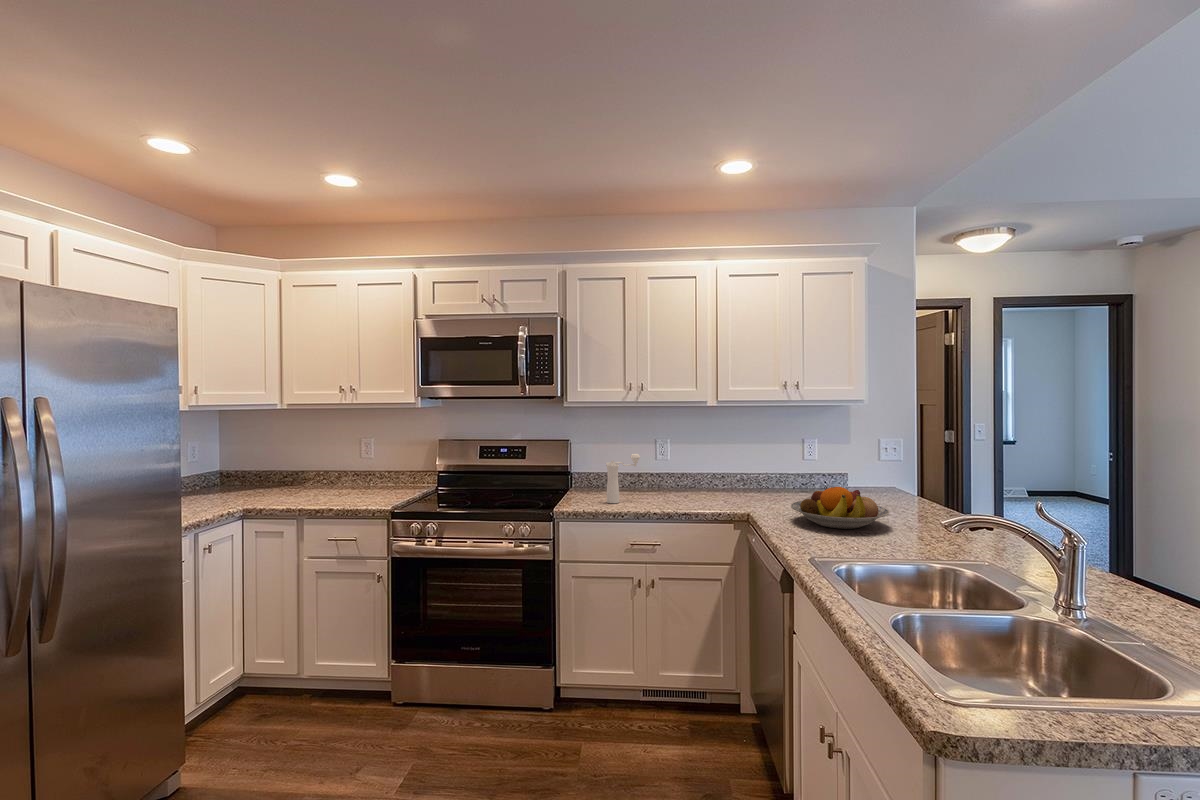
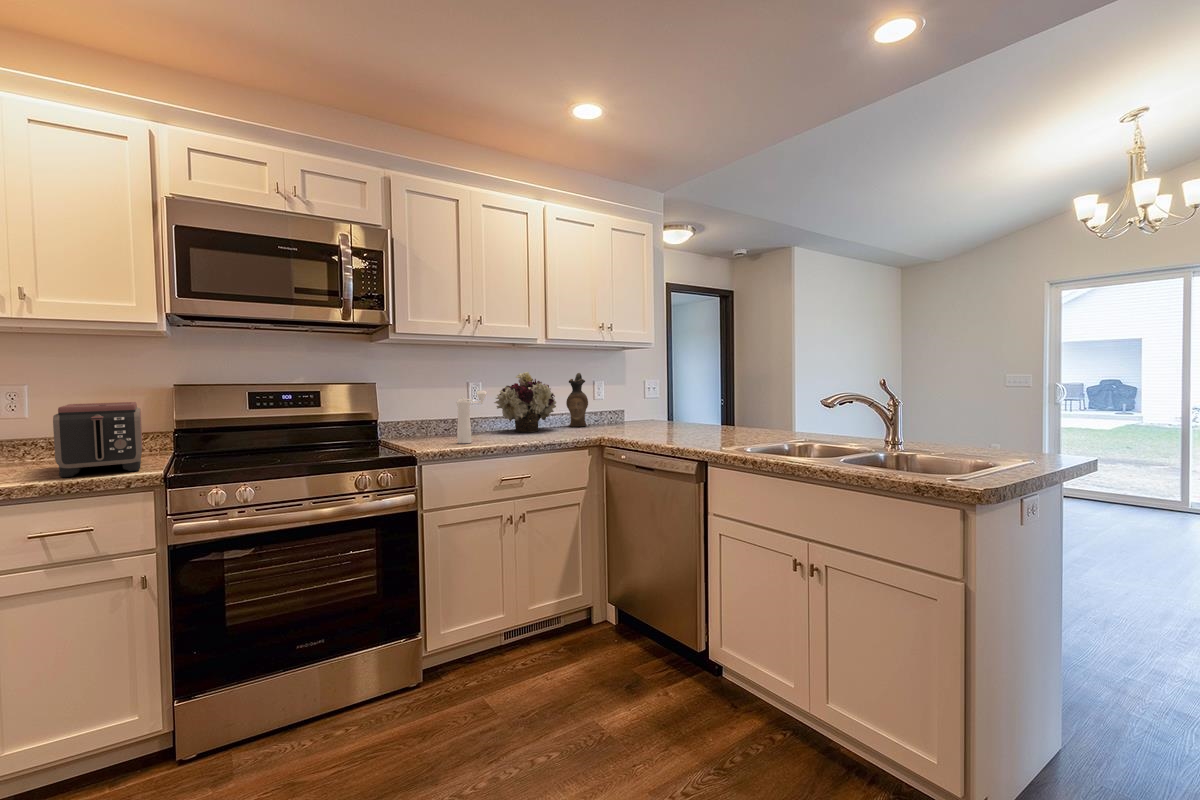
ceramic pitcher: none [759,432,784,492] -> present [566,373,588,426]
flower arrangement: none [671,433,739,495] -> present [494,372,556,432]
toaster: none [349,452,411,501] -> present [53,402,142,477]
fruit bowl: present [791,487,889,529] -> none [641,404,716,437]

